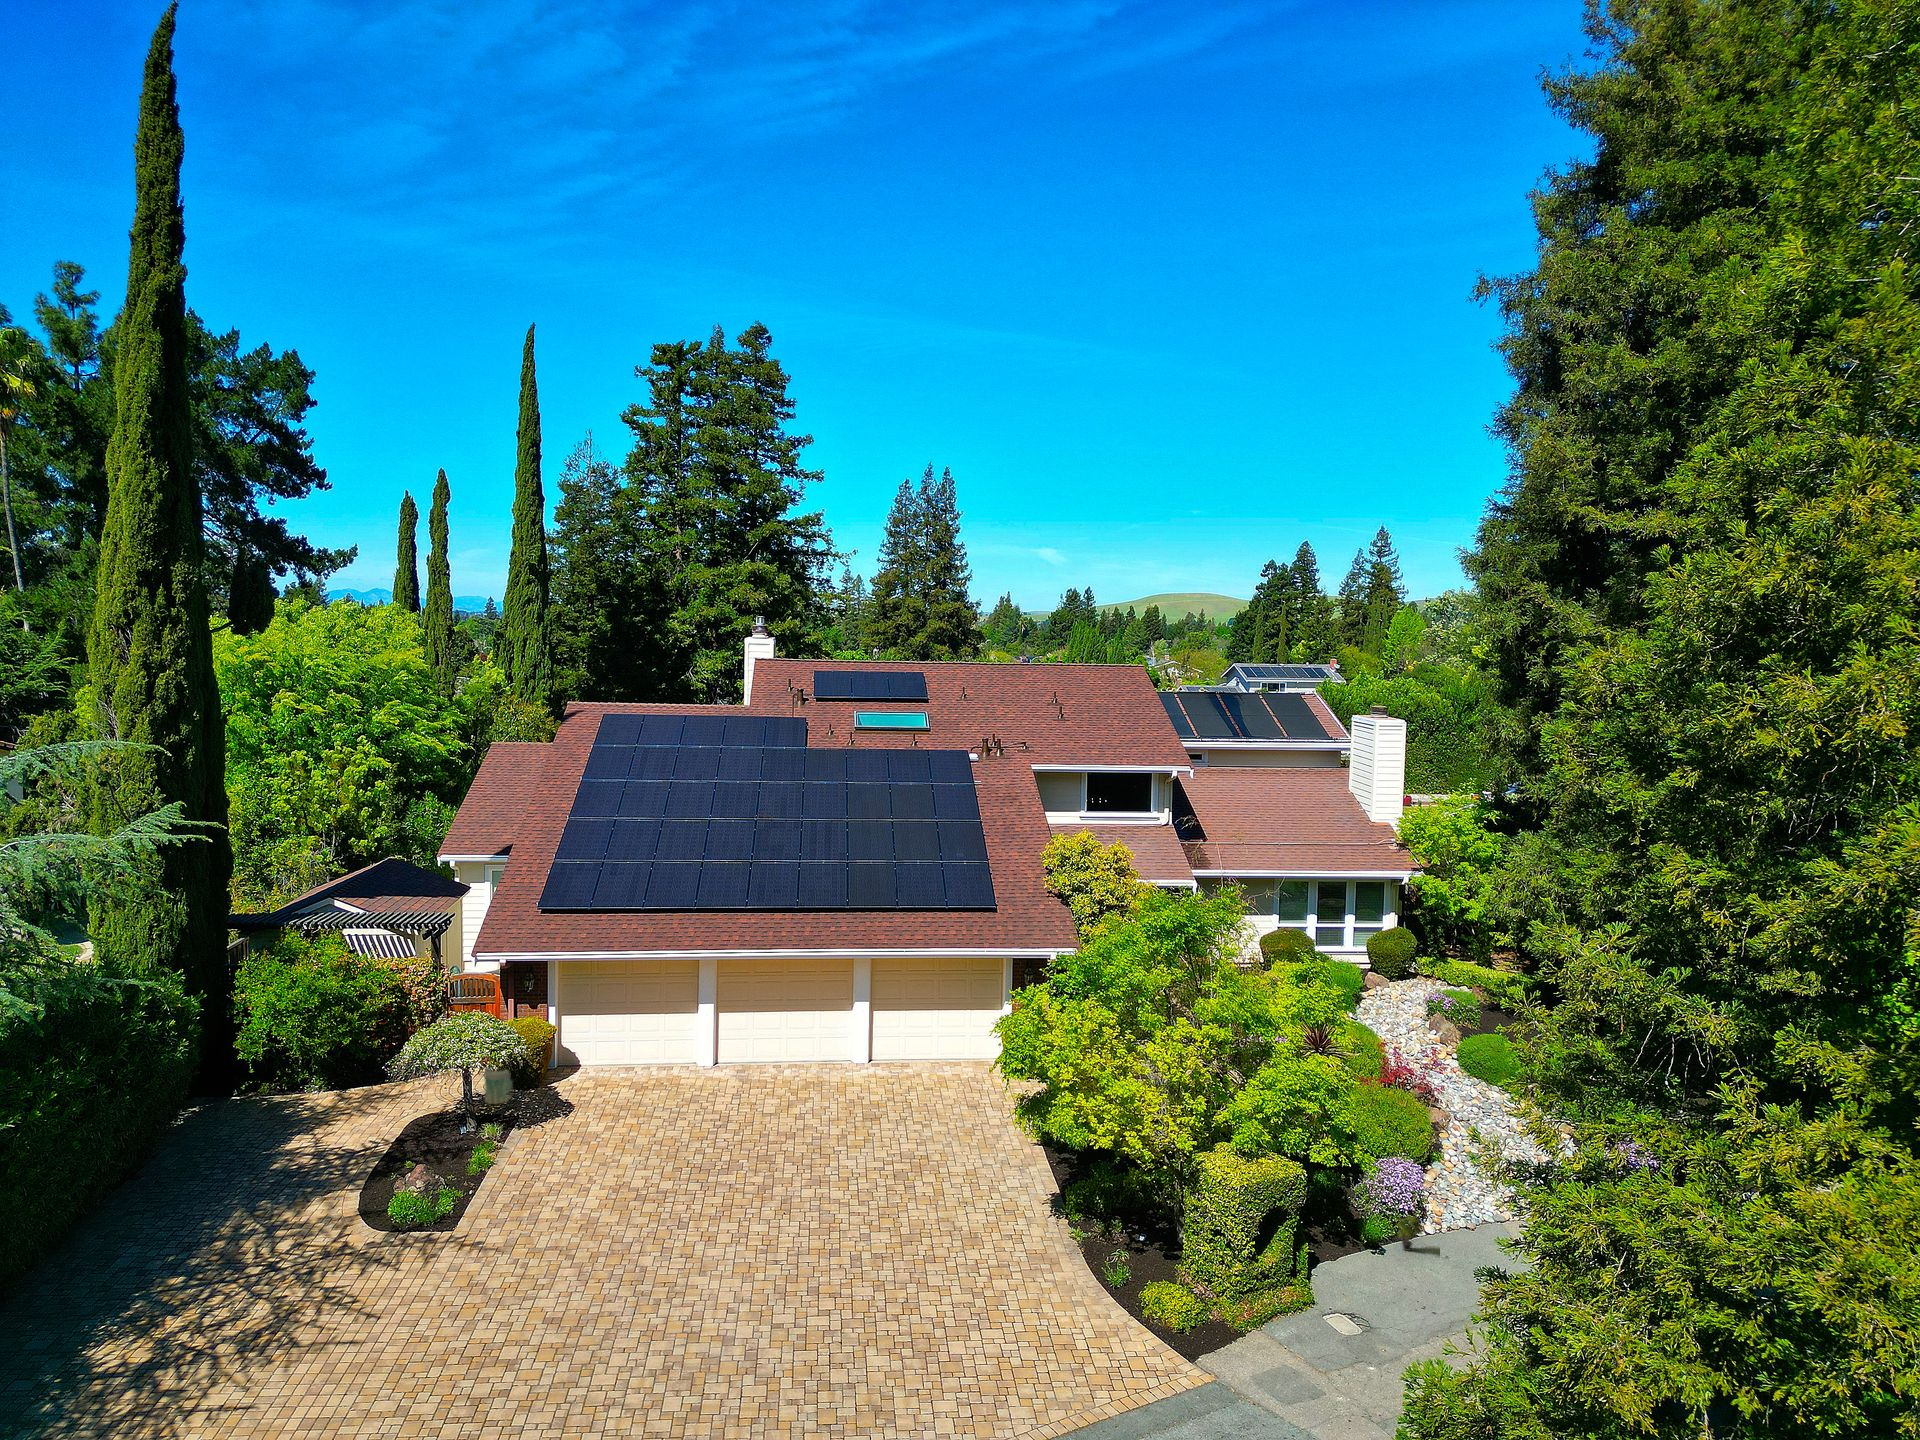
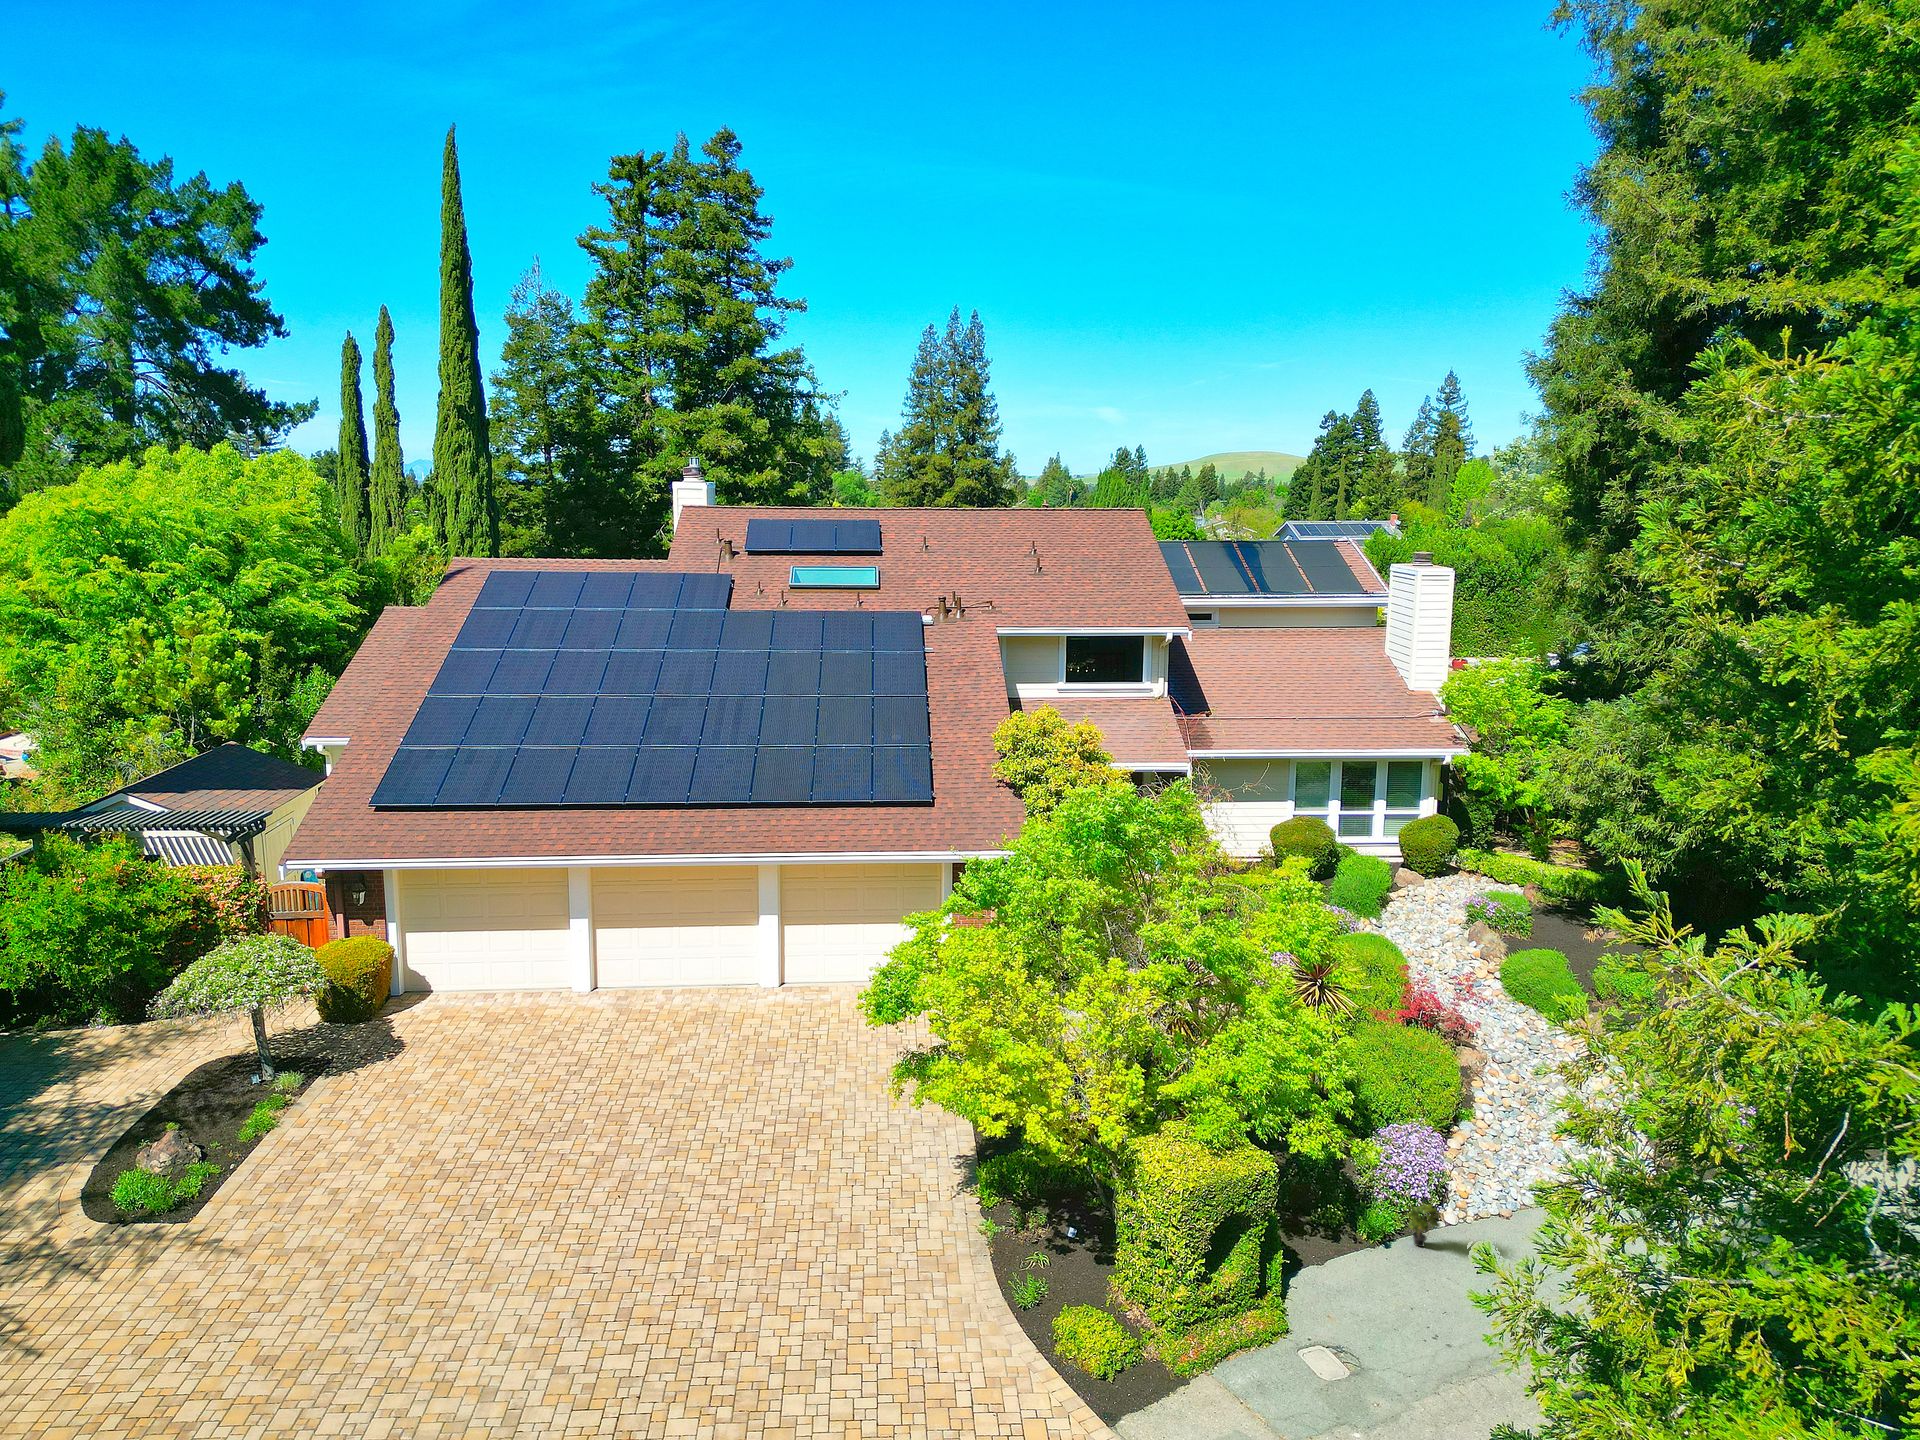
trash can: present [484,1069,513,1104] -> none [292,993,332,1043]

